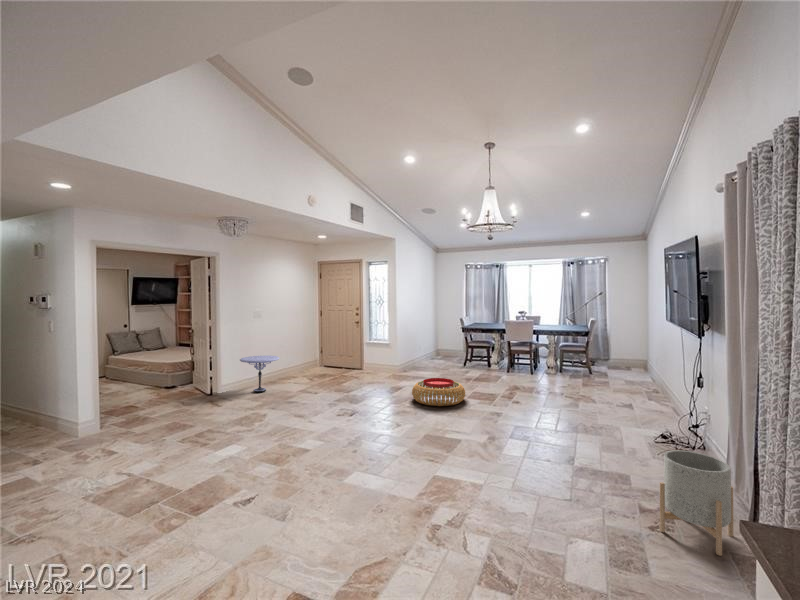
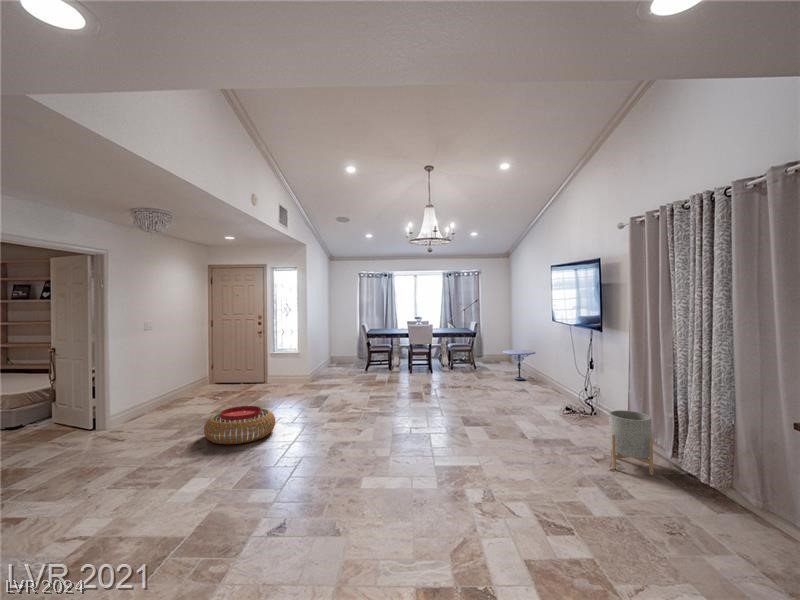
side table: present [240,356,279,393] -> present [503,350,536,381]
pouf: present [412,378,465,406] -> present [204,406,276,444]

